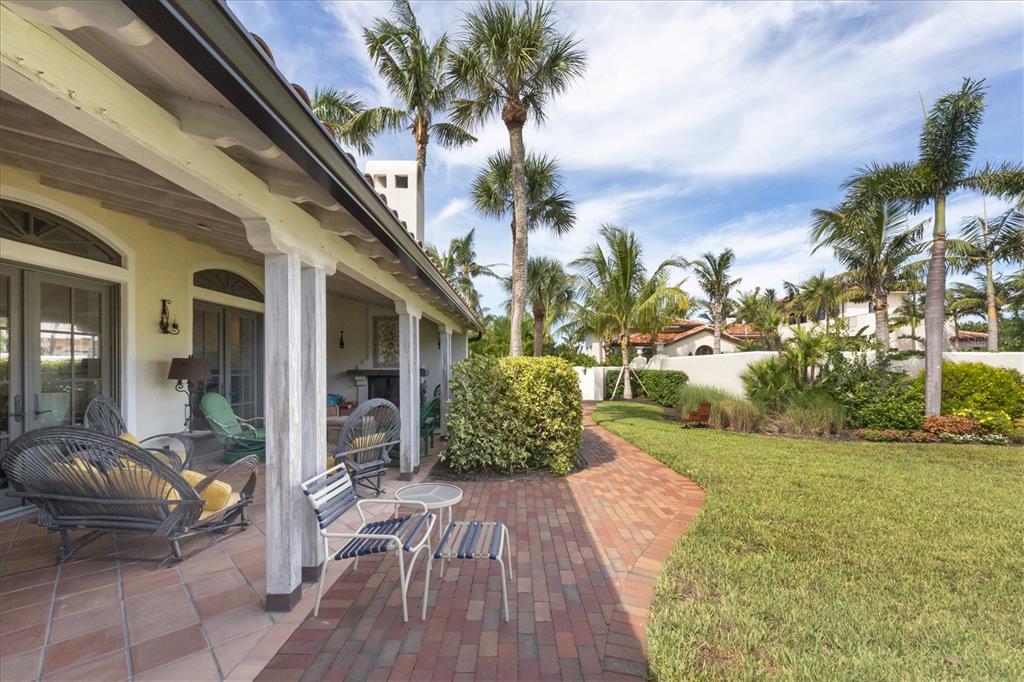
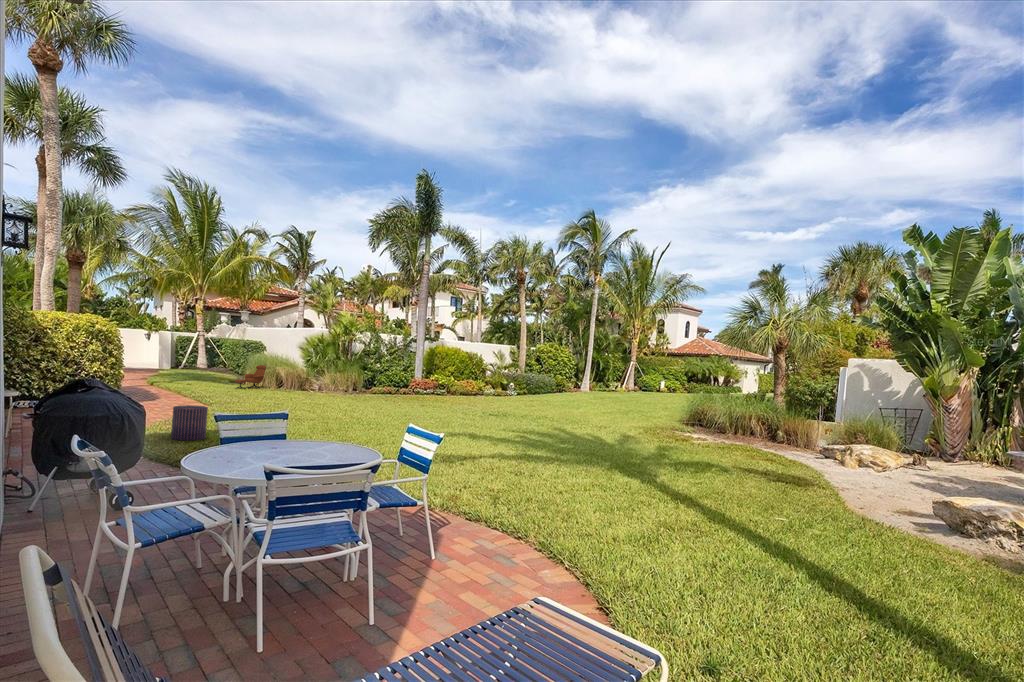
pouf: none [716,543,797,652] -> present [171,405,208,441]

